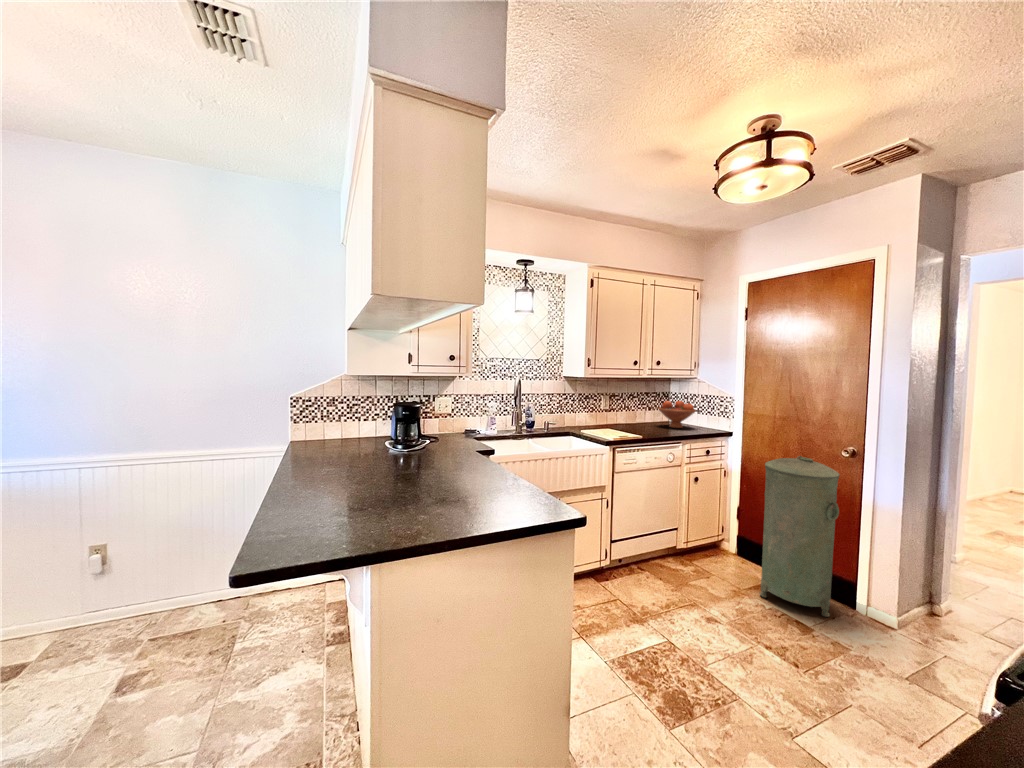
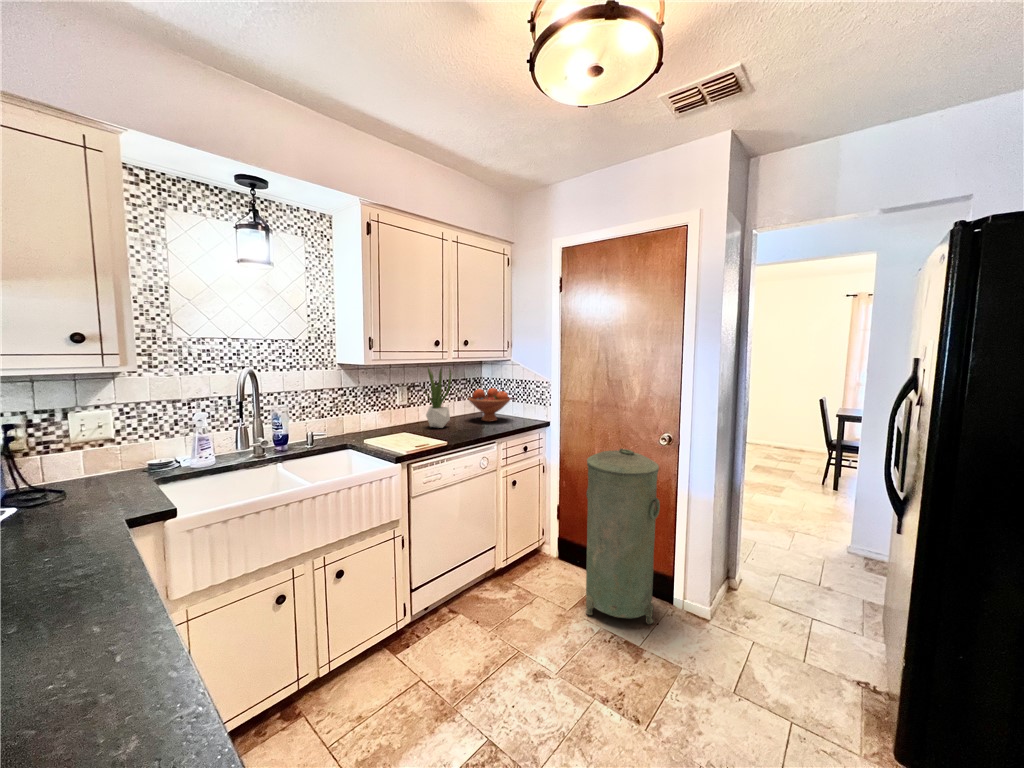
potted plant: none [622,379,646,429] -> present [424,367,451,428]

